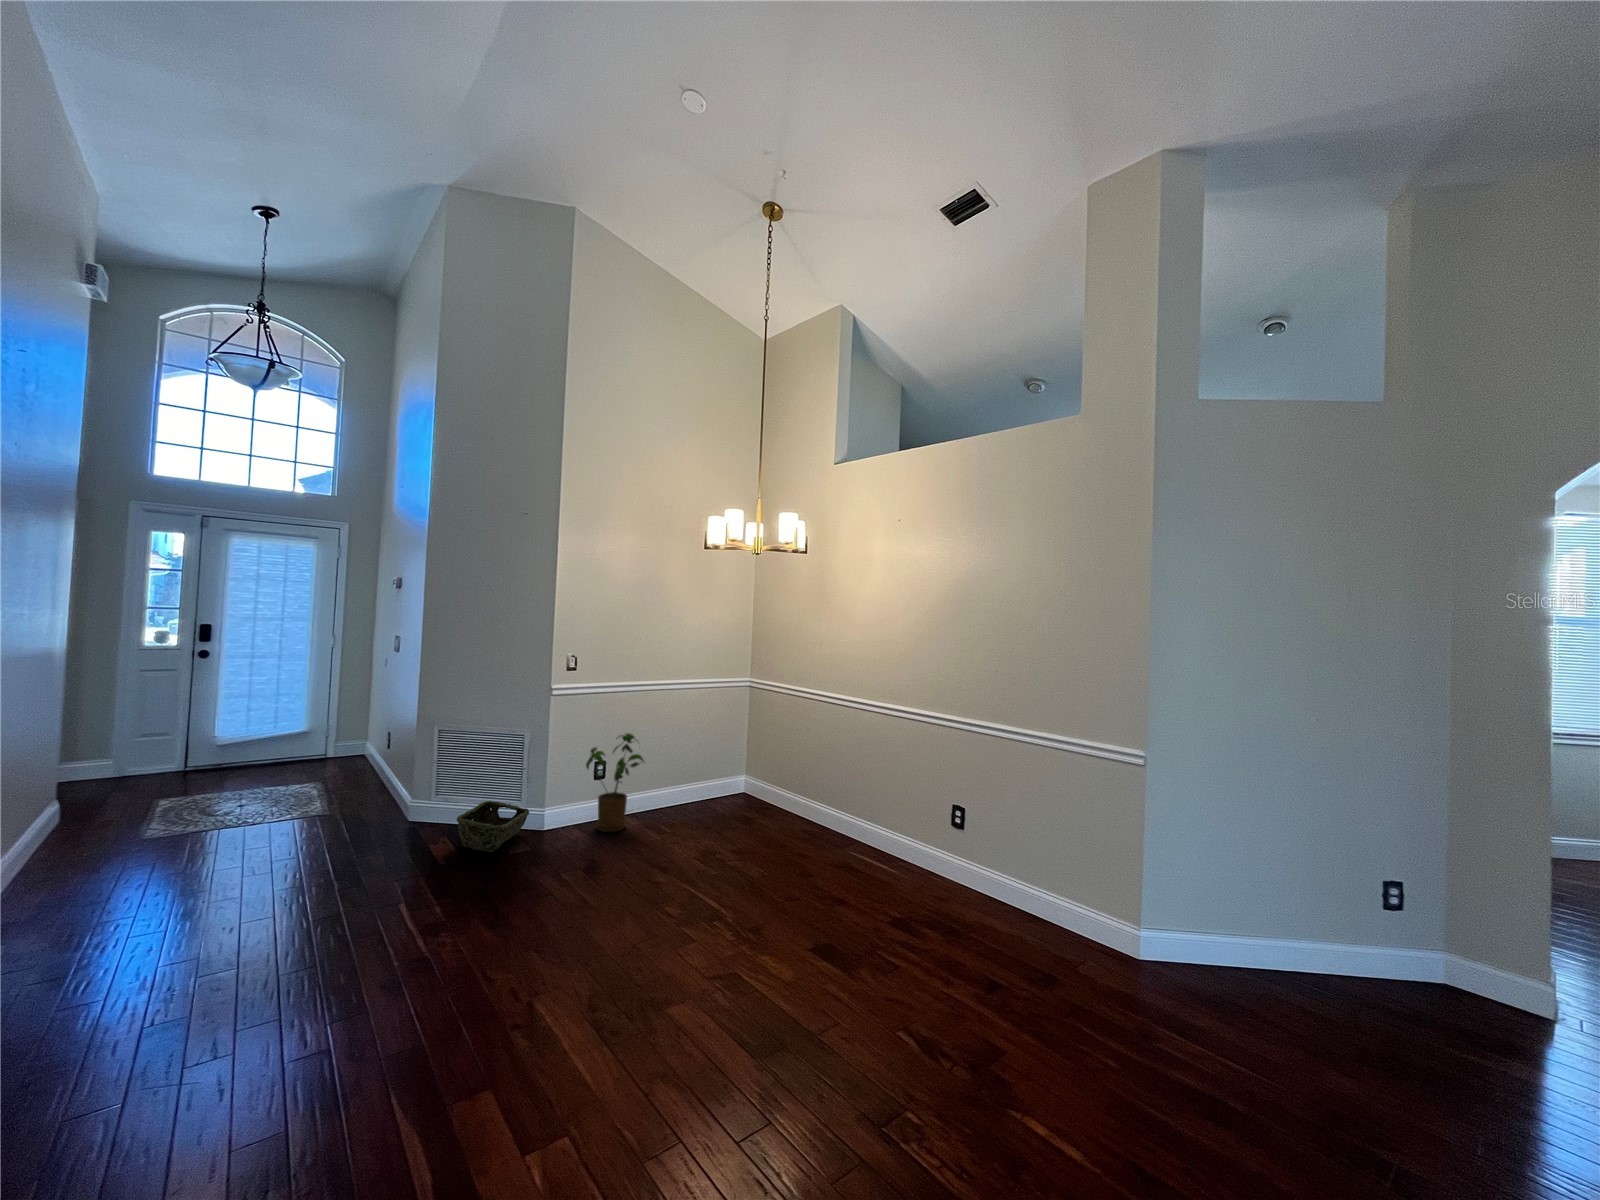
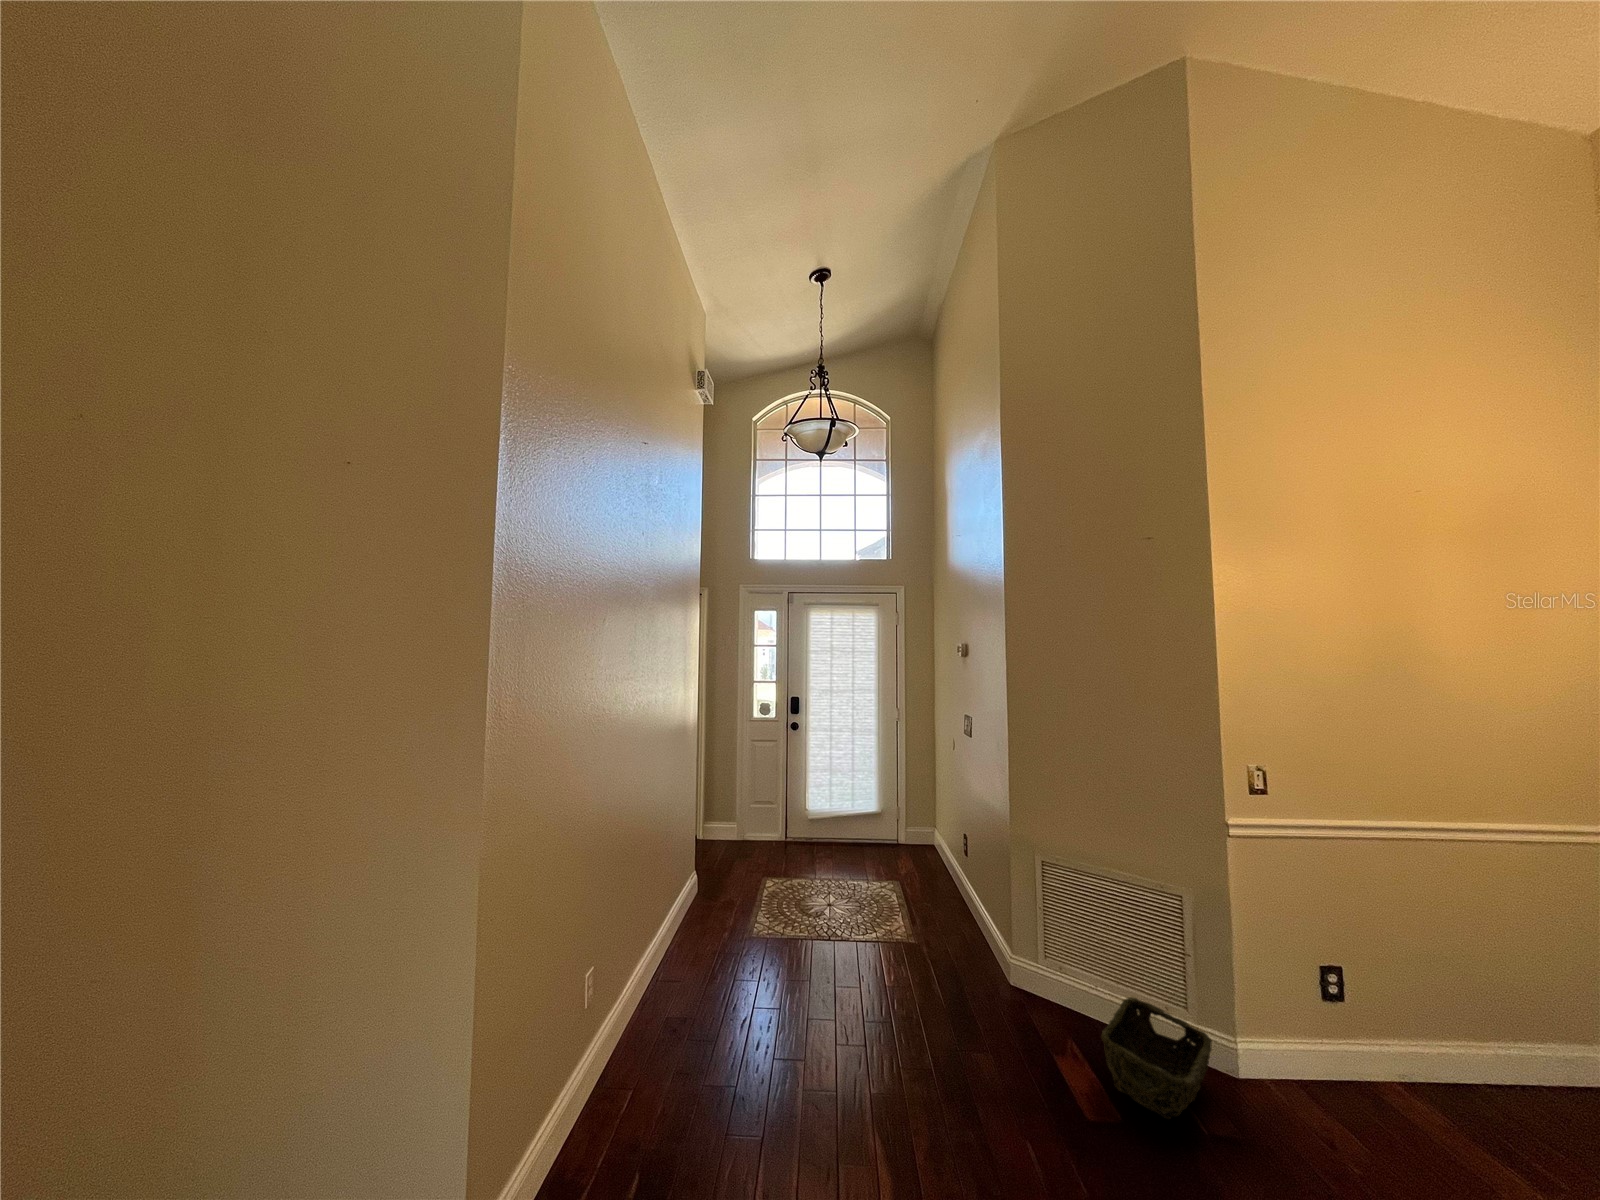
house plant: present [586,733,644,832] -> none [1316,926,1481,1143]

